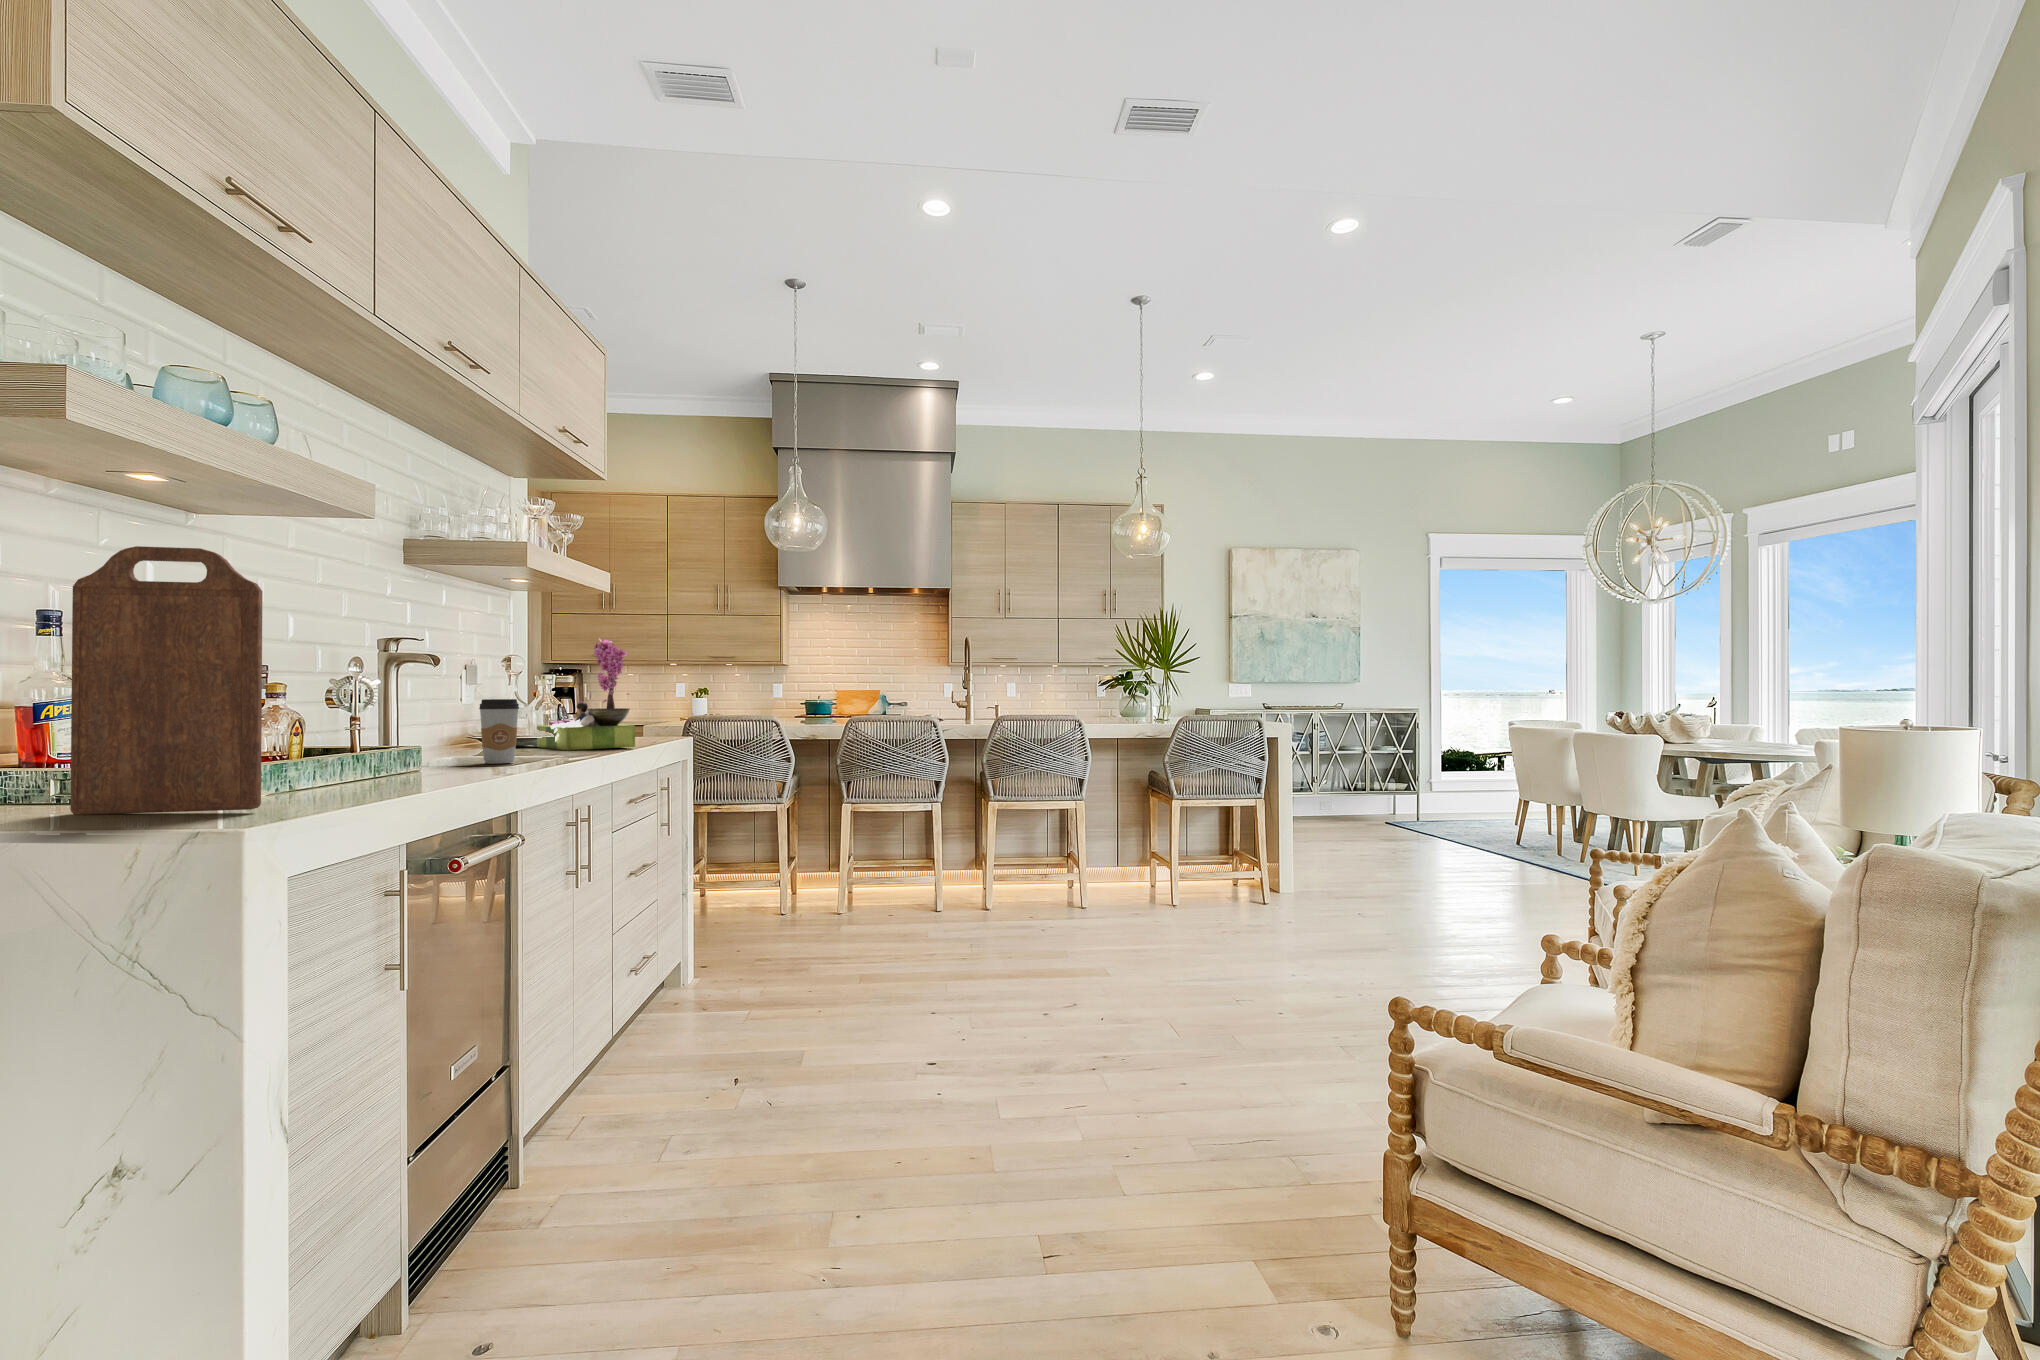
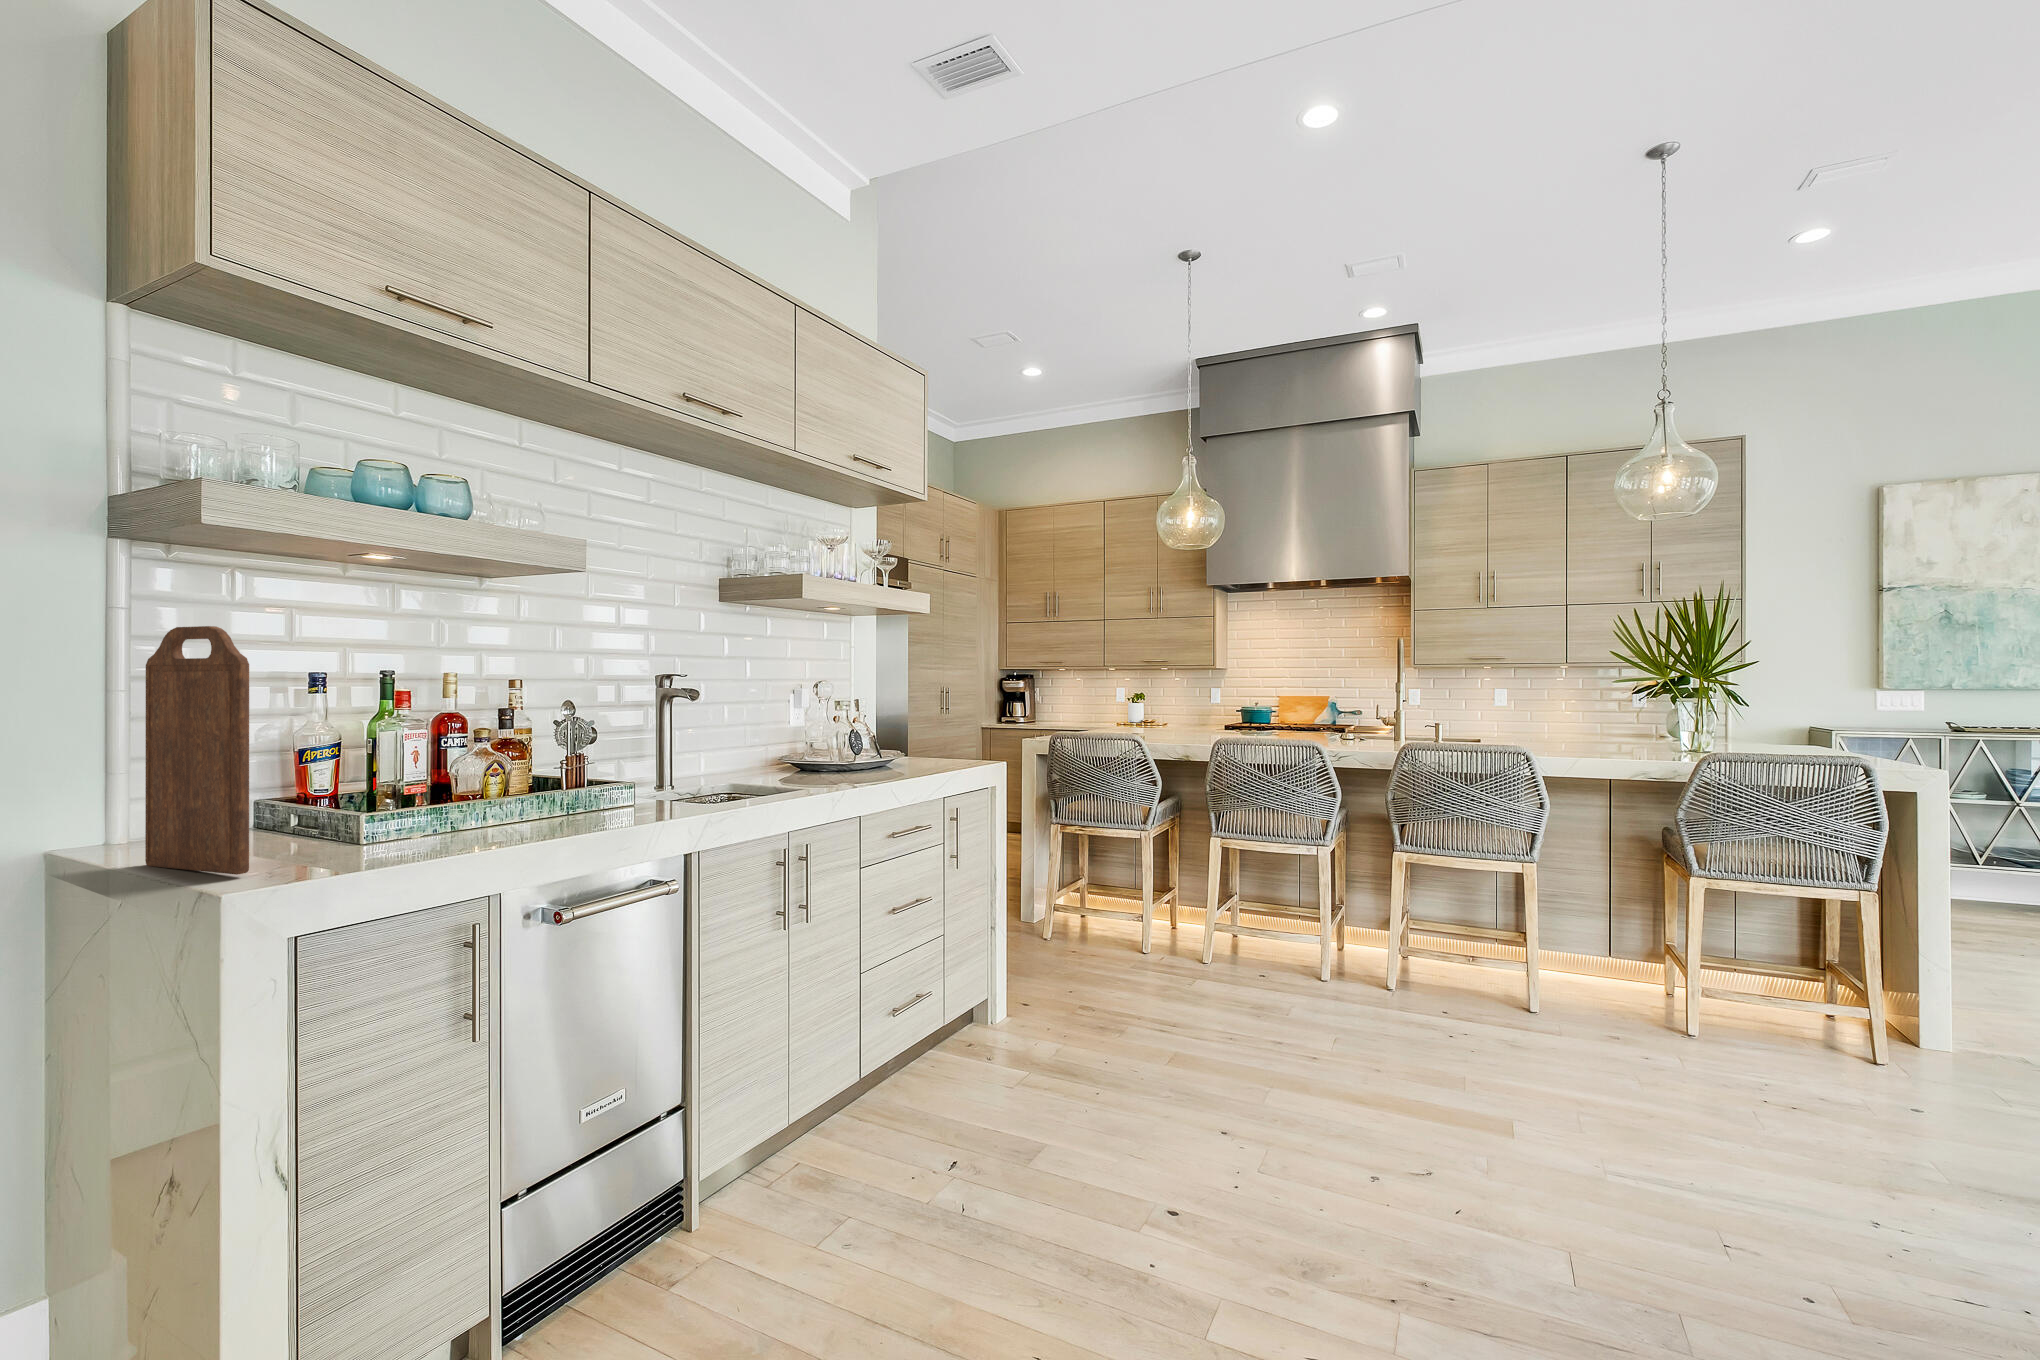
flower arrangement: present [537,639,635,750] -> none [843,661,926,777]
coffee cup: present [479,699,519,764] -> none [697,734,734,800]

